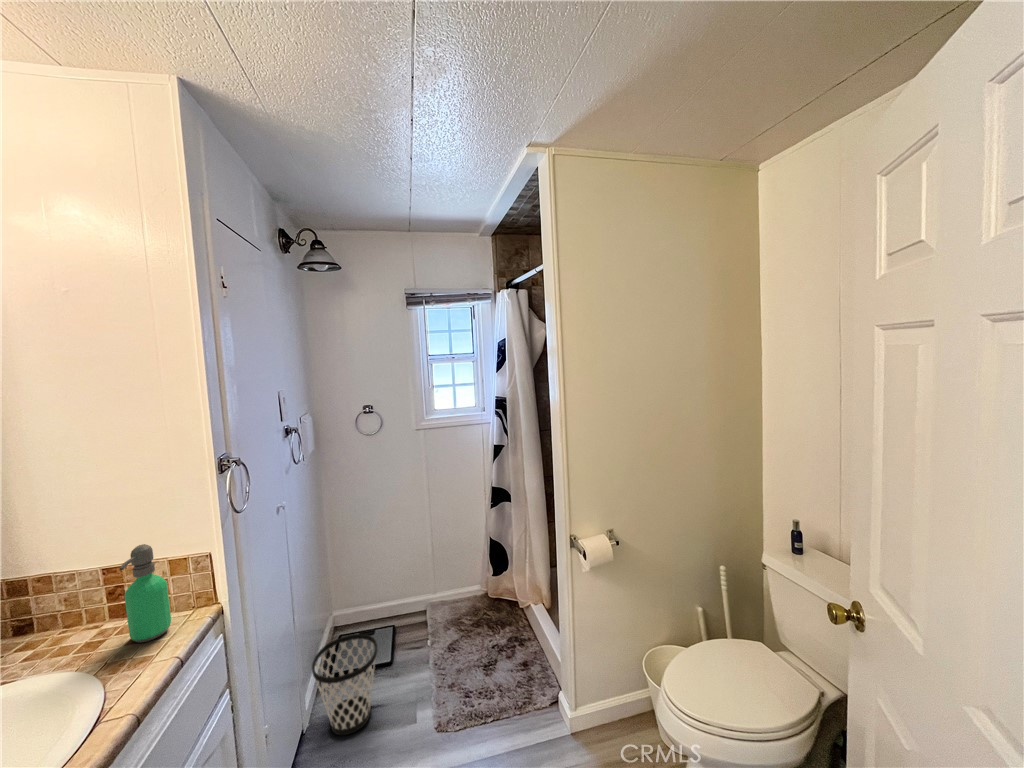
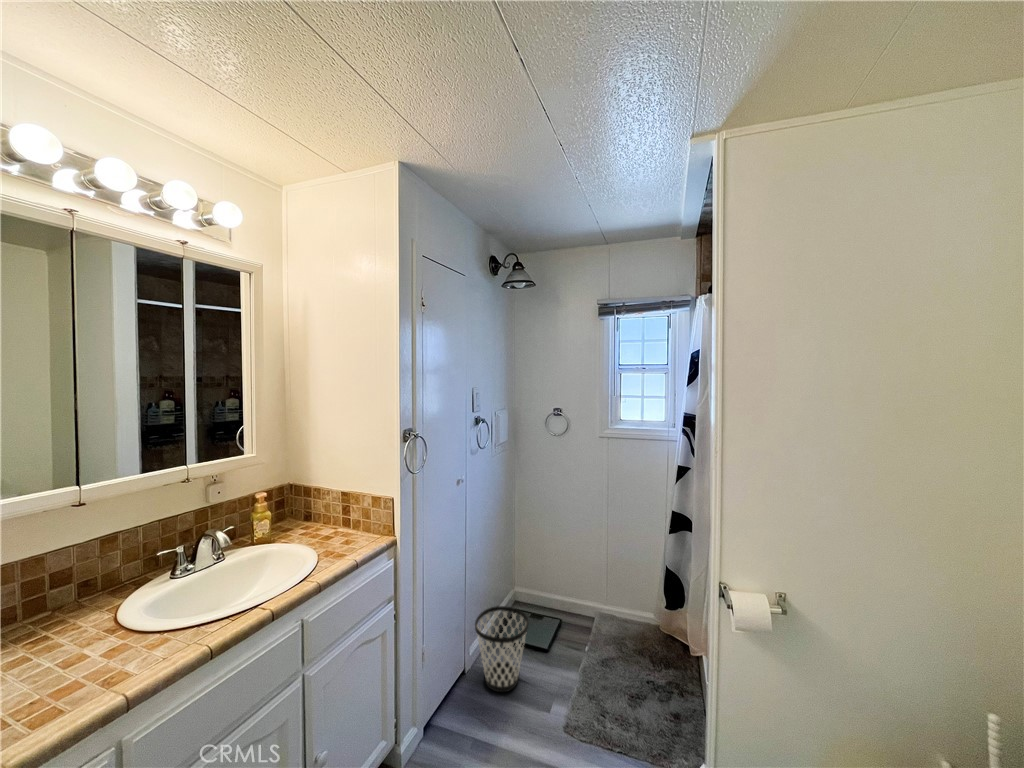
soap dispenser: present [120,544,171,643] -> none [338,480,365,546]

